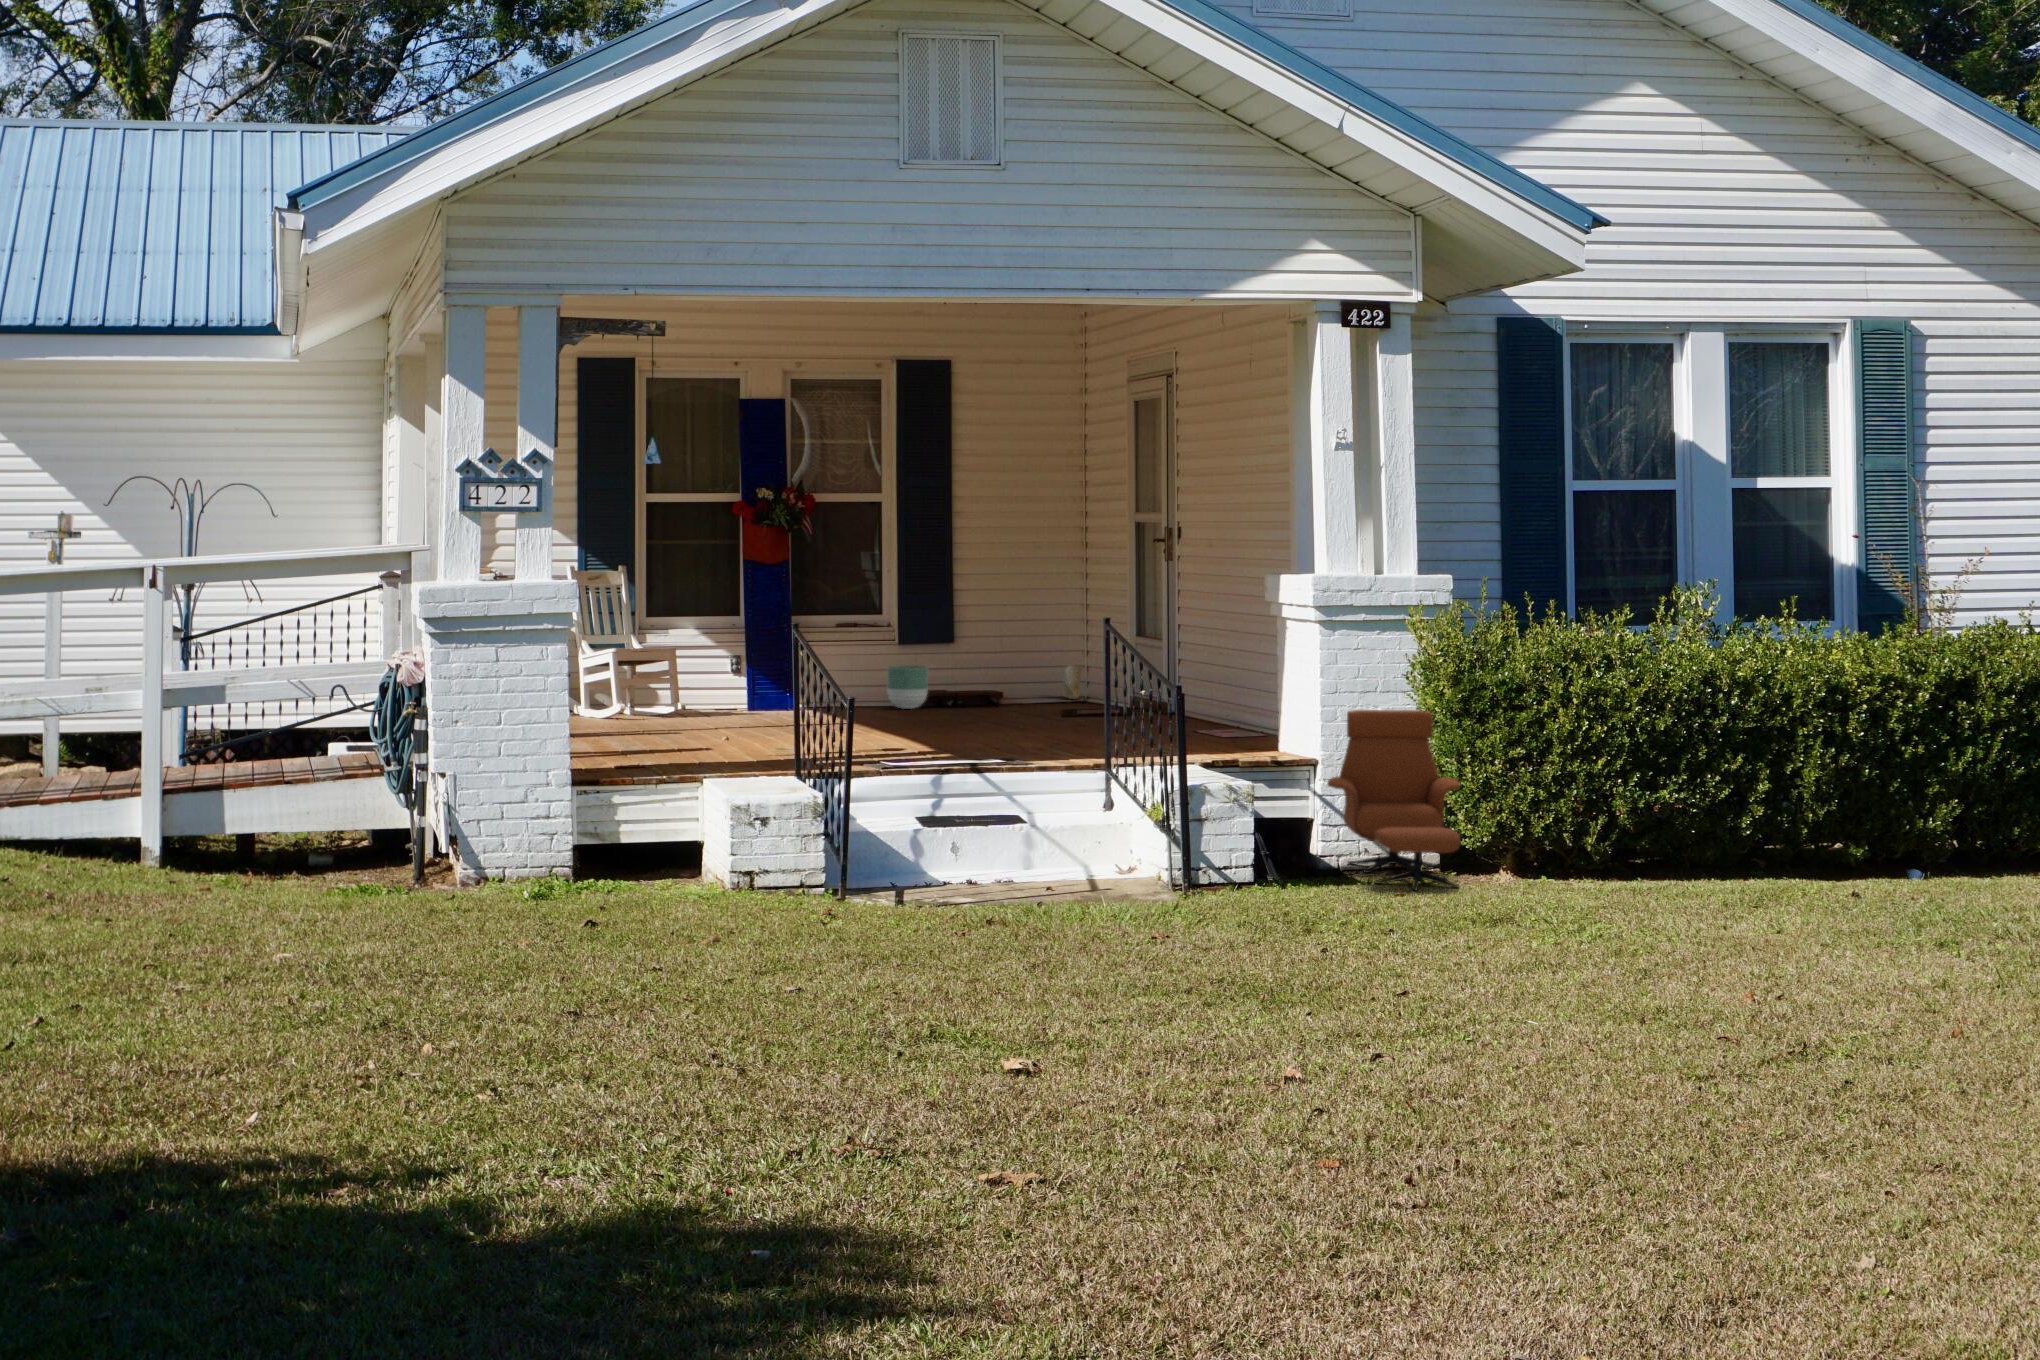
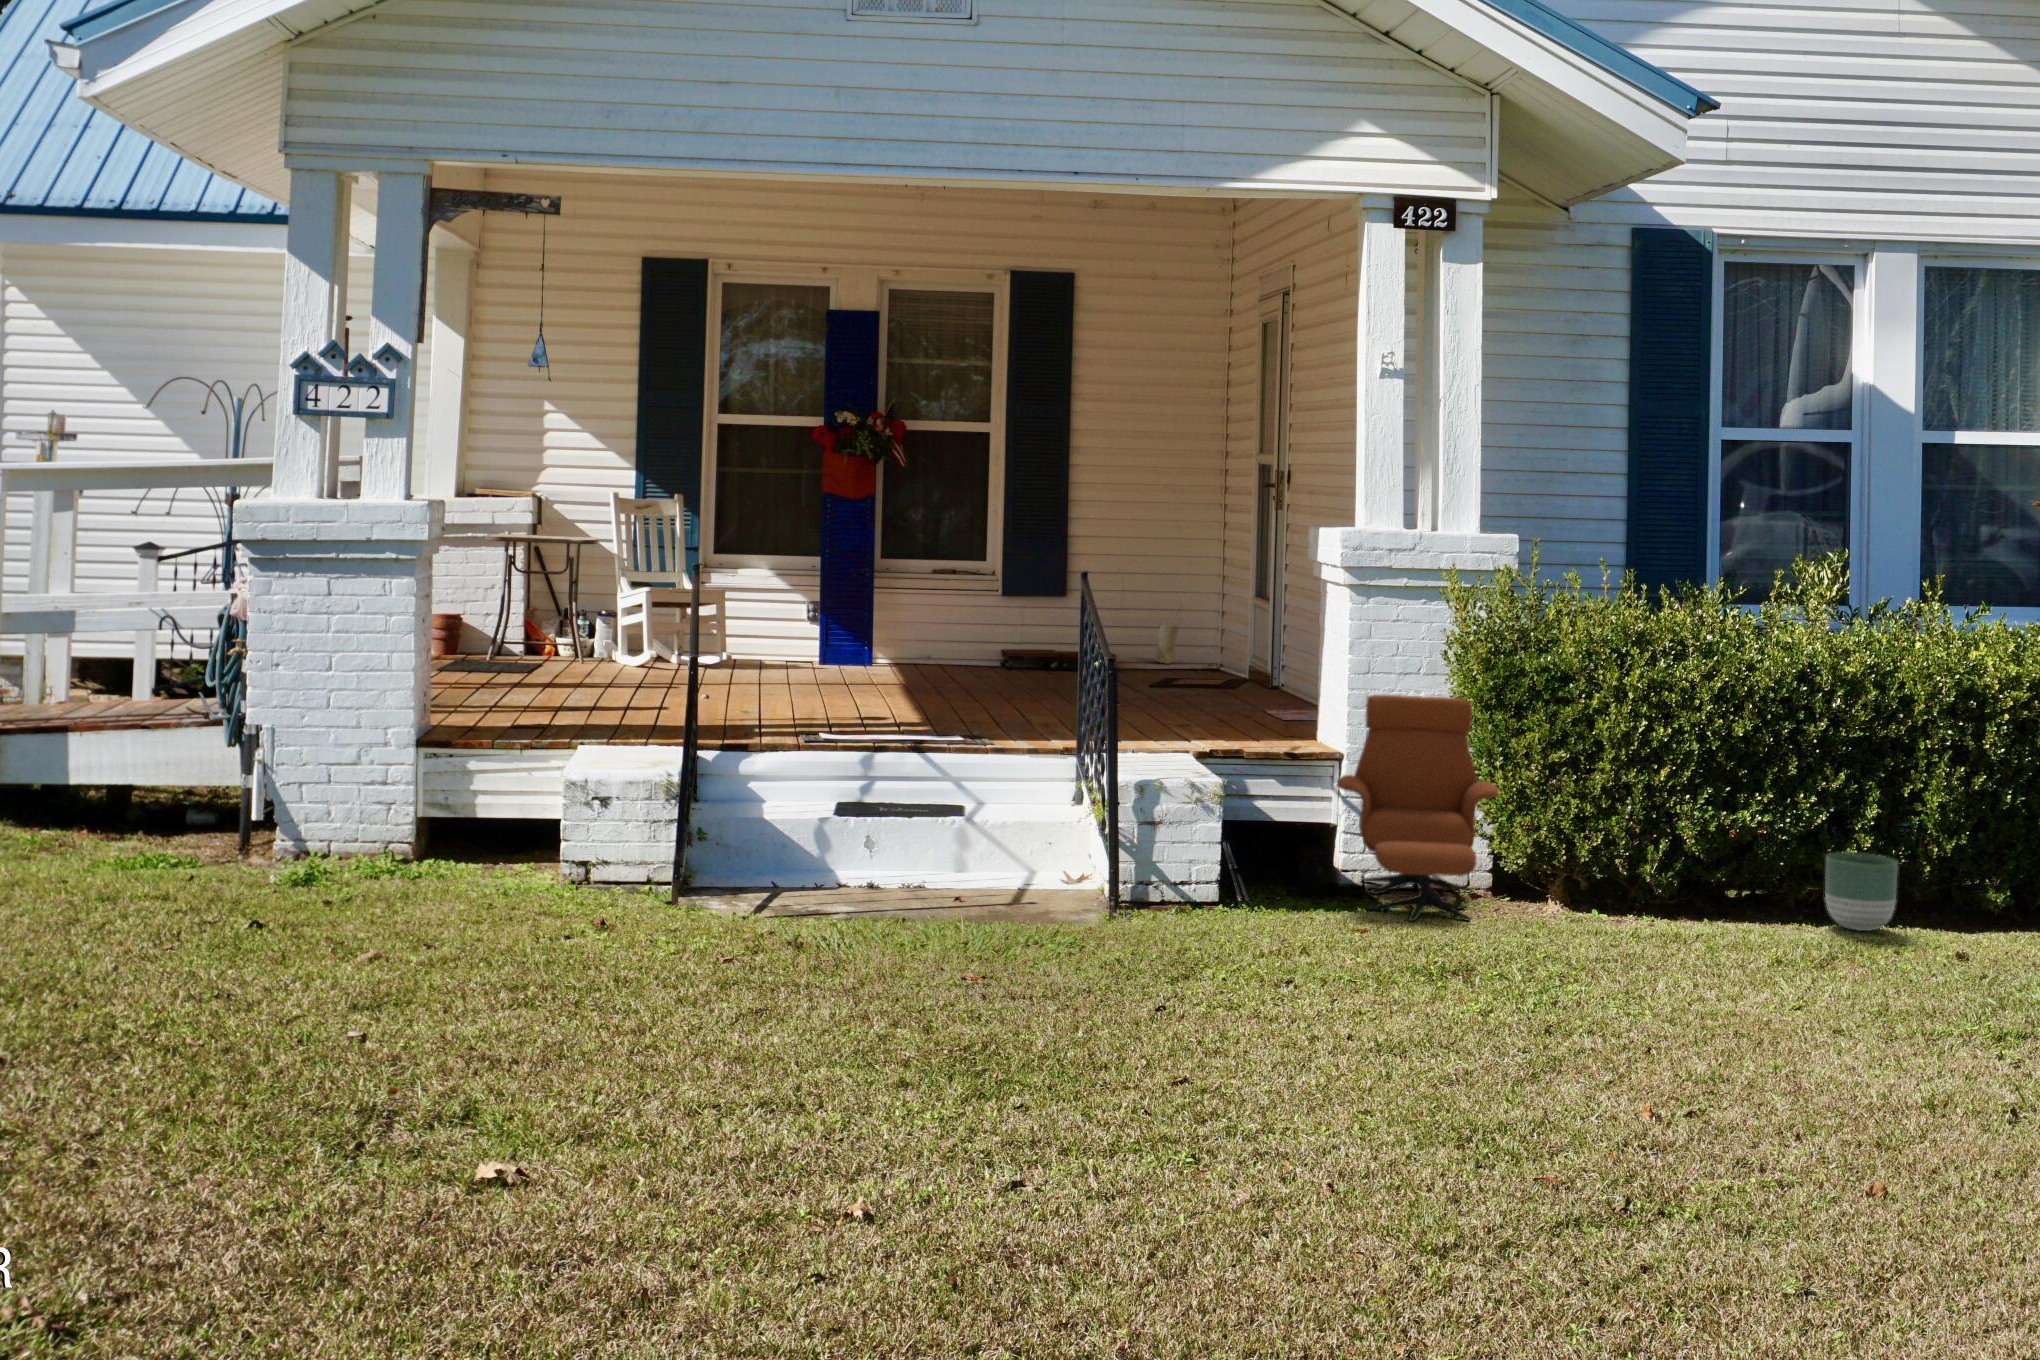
planter: present [887,665,928,709] -> present [1825,853,1898,931]

